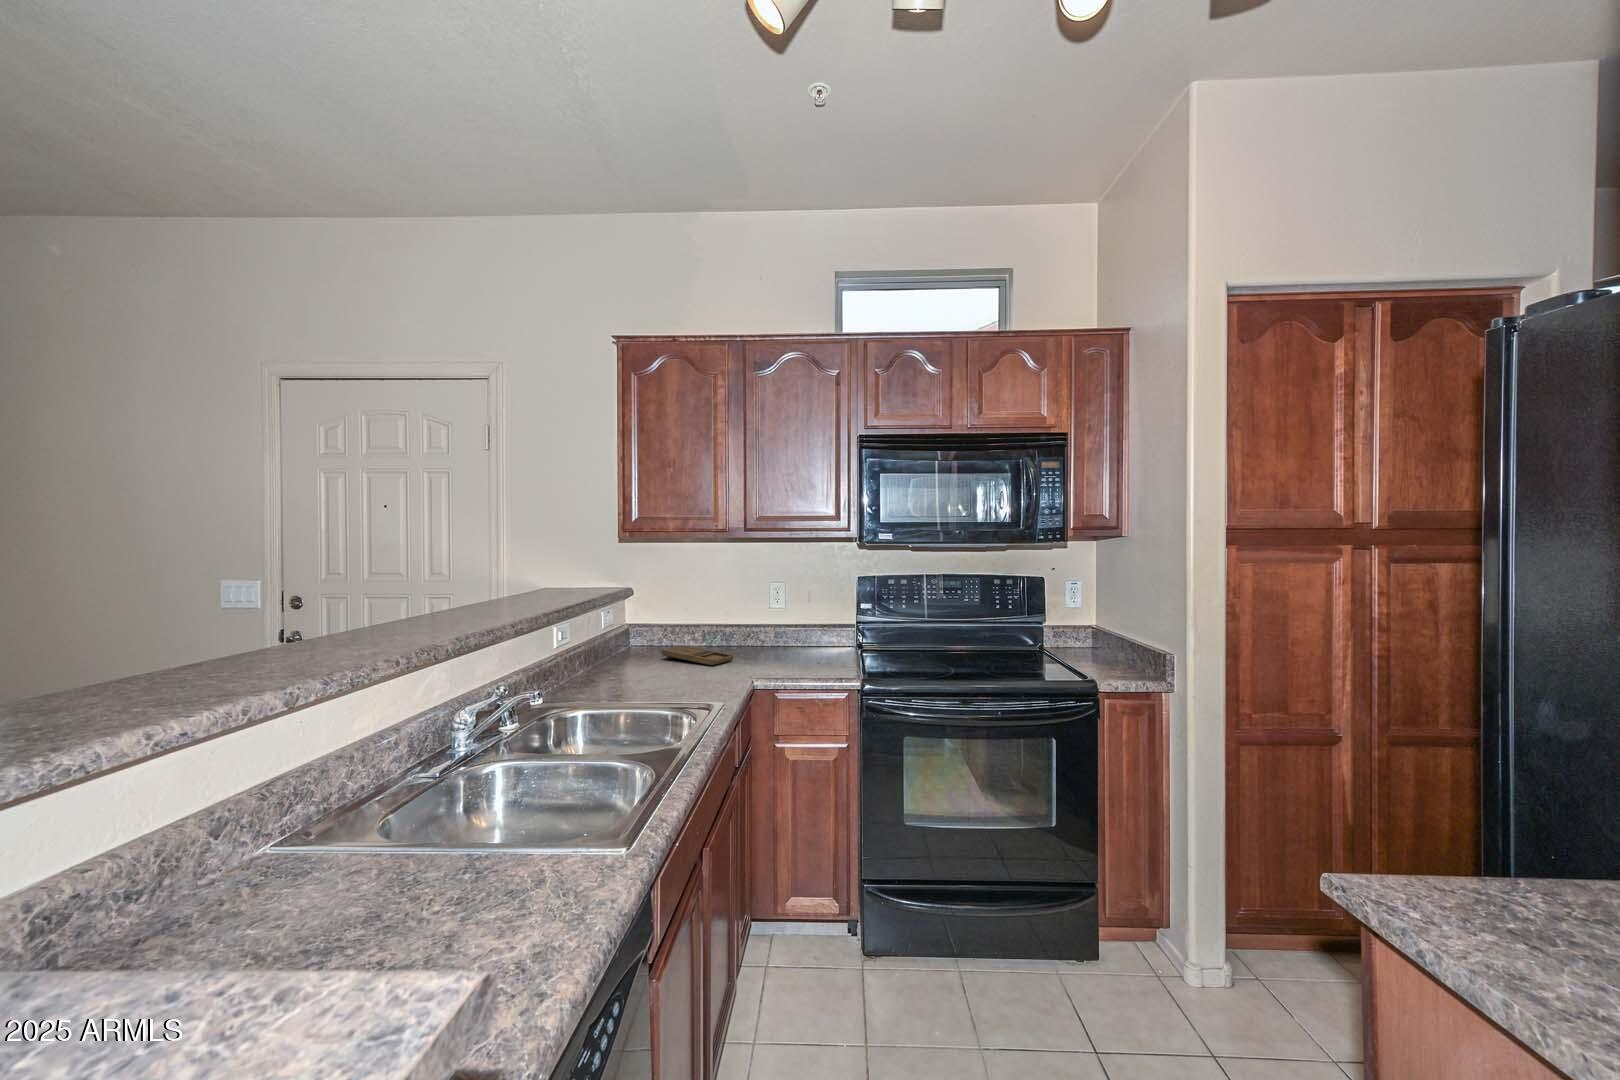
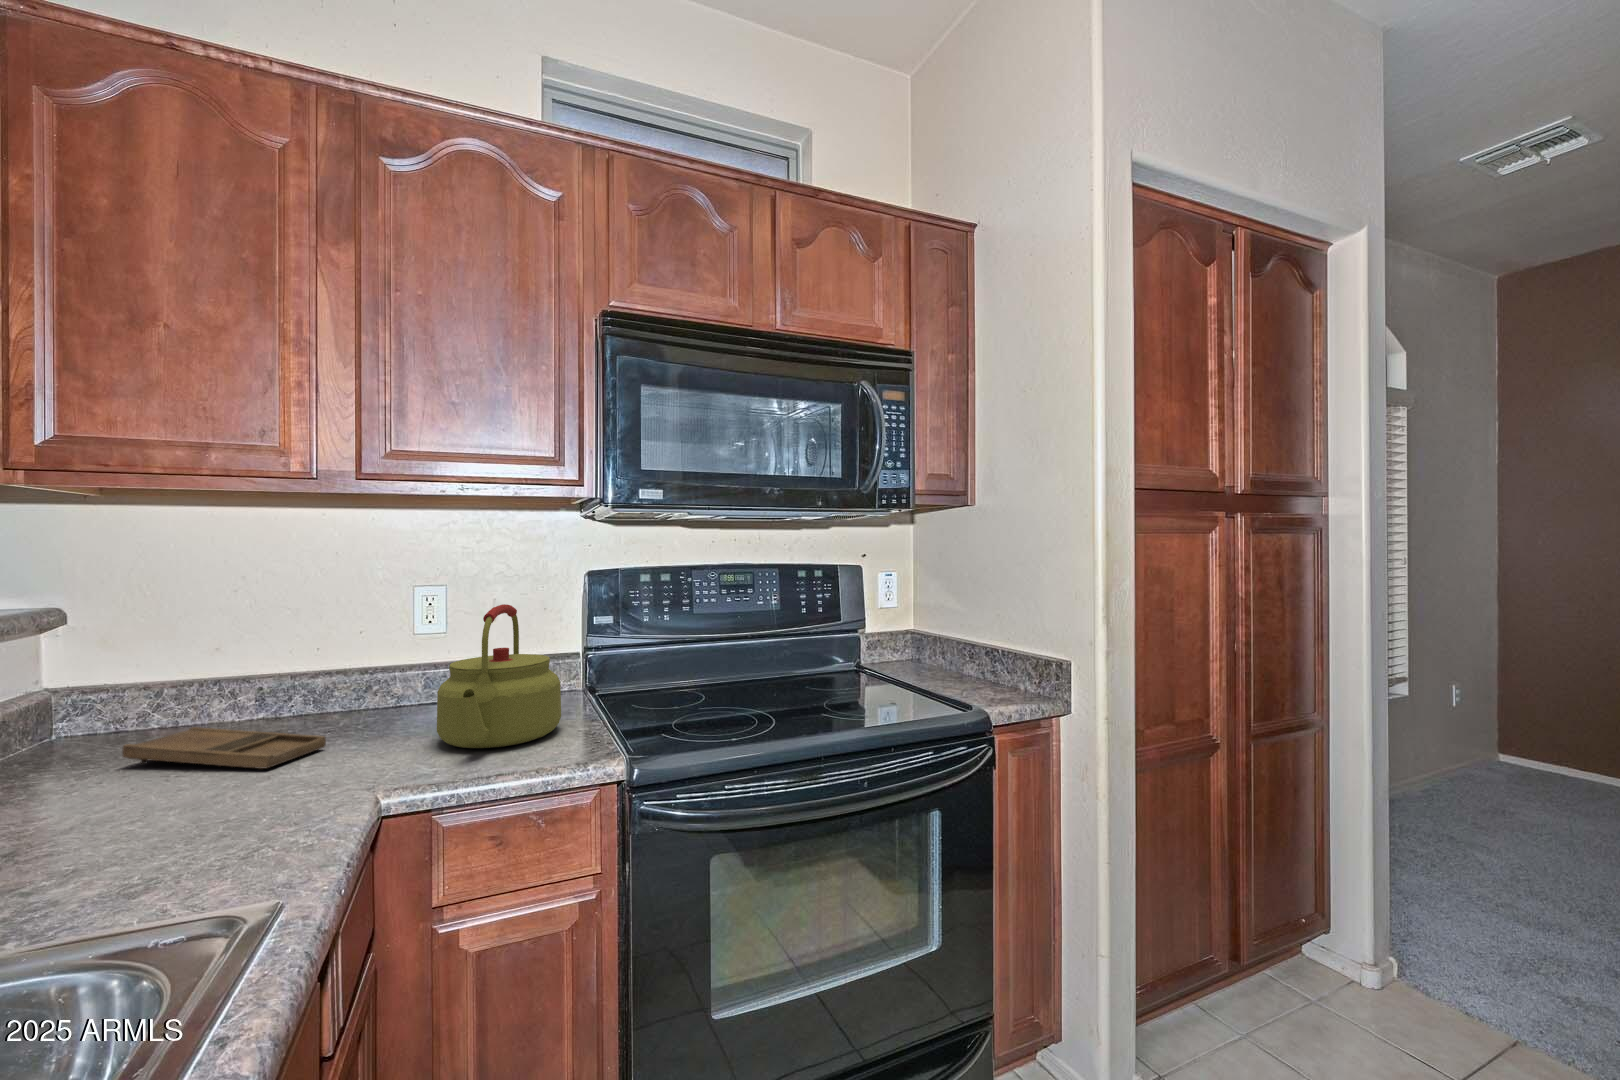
kettle: none [778,596,836,668] -> present [437,604,561,748]

